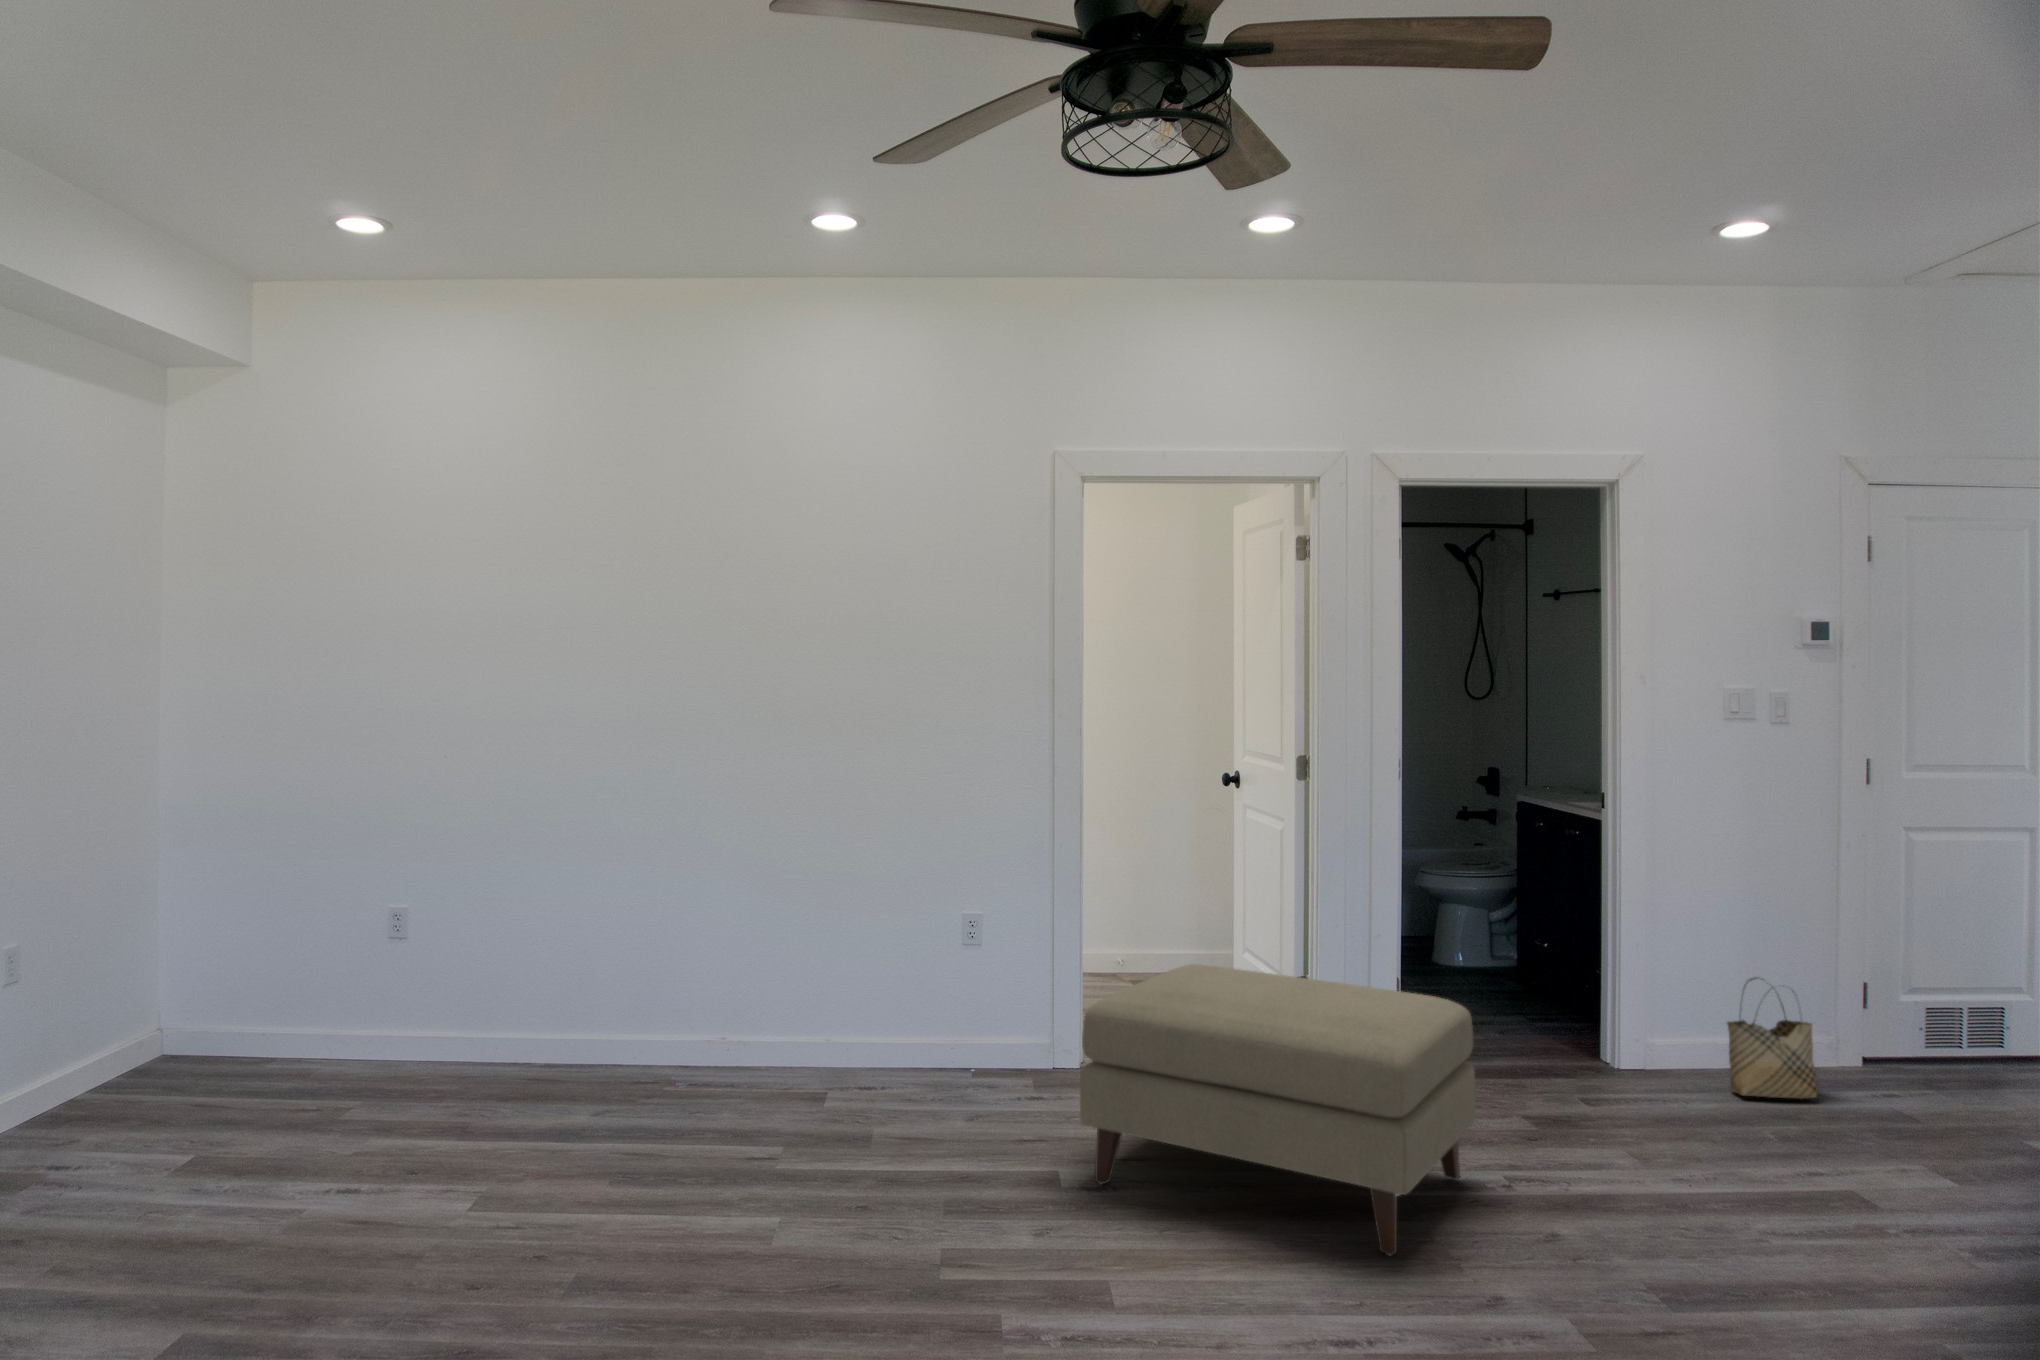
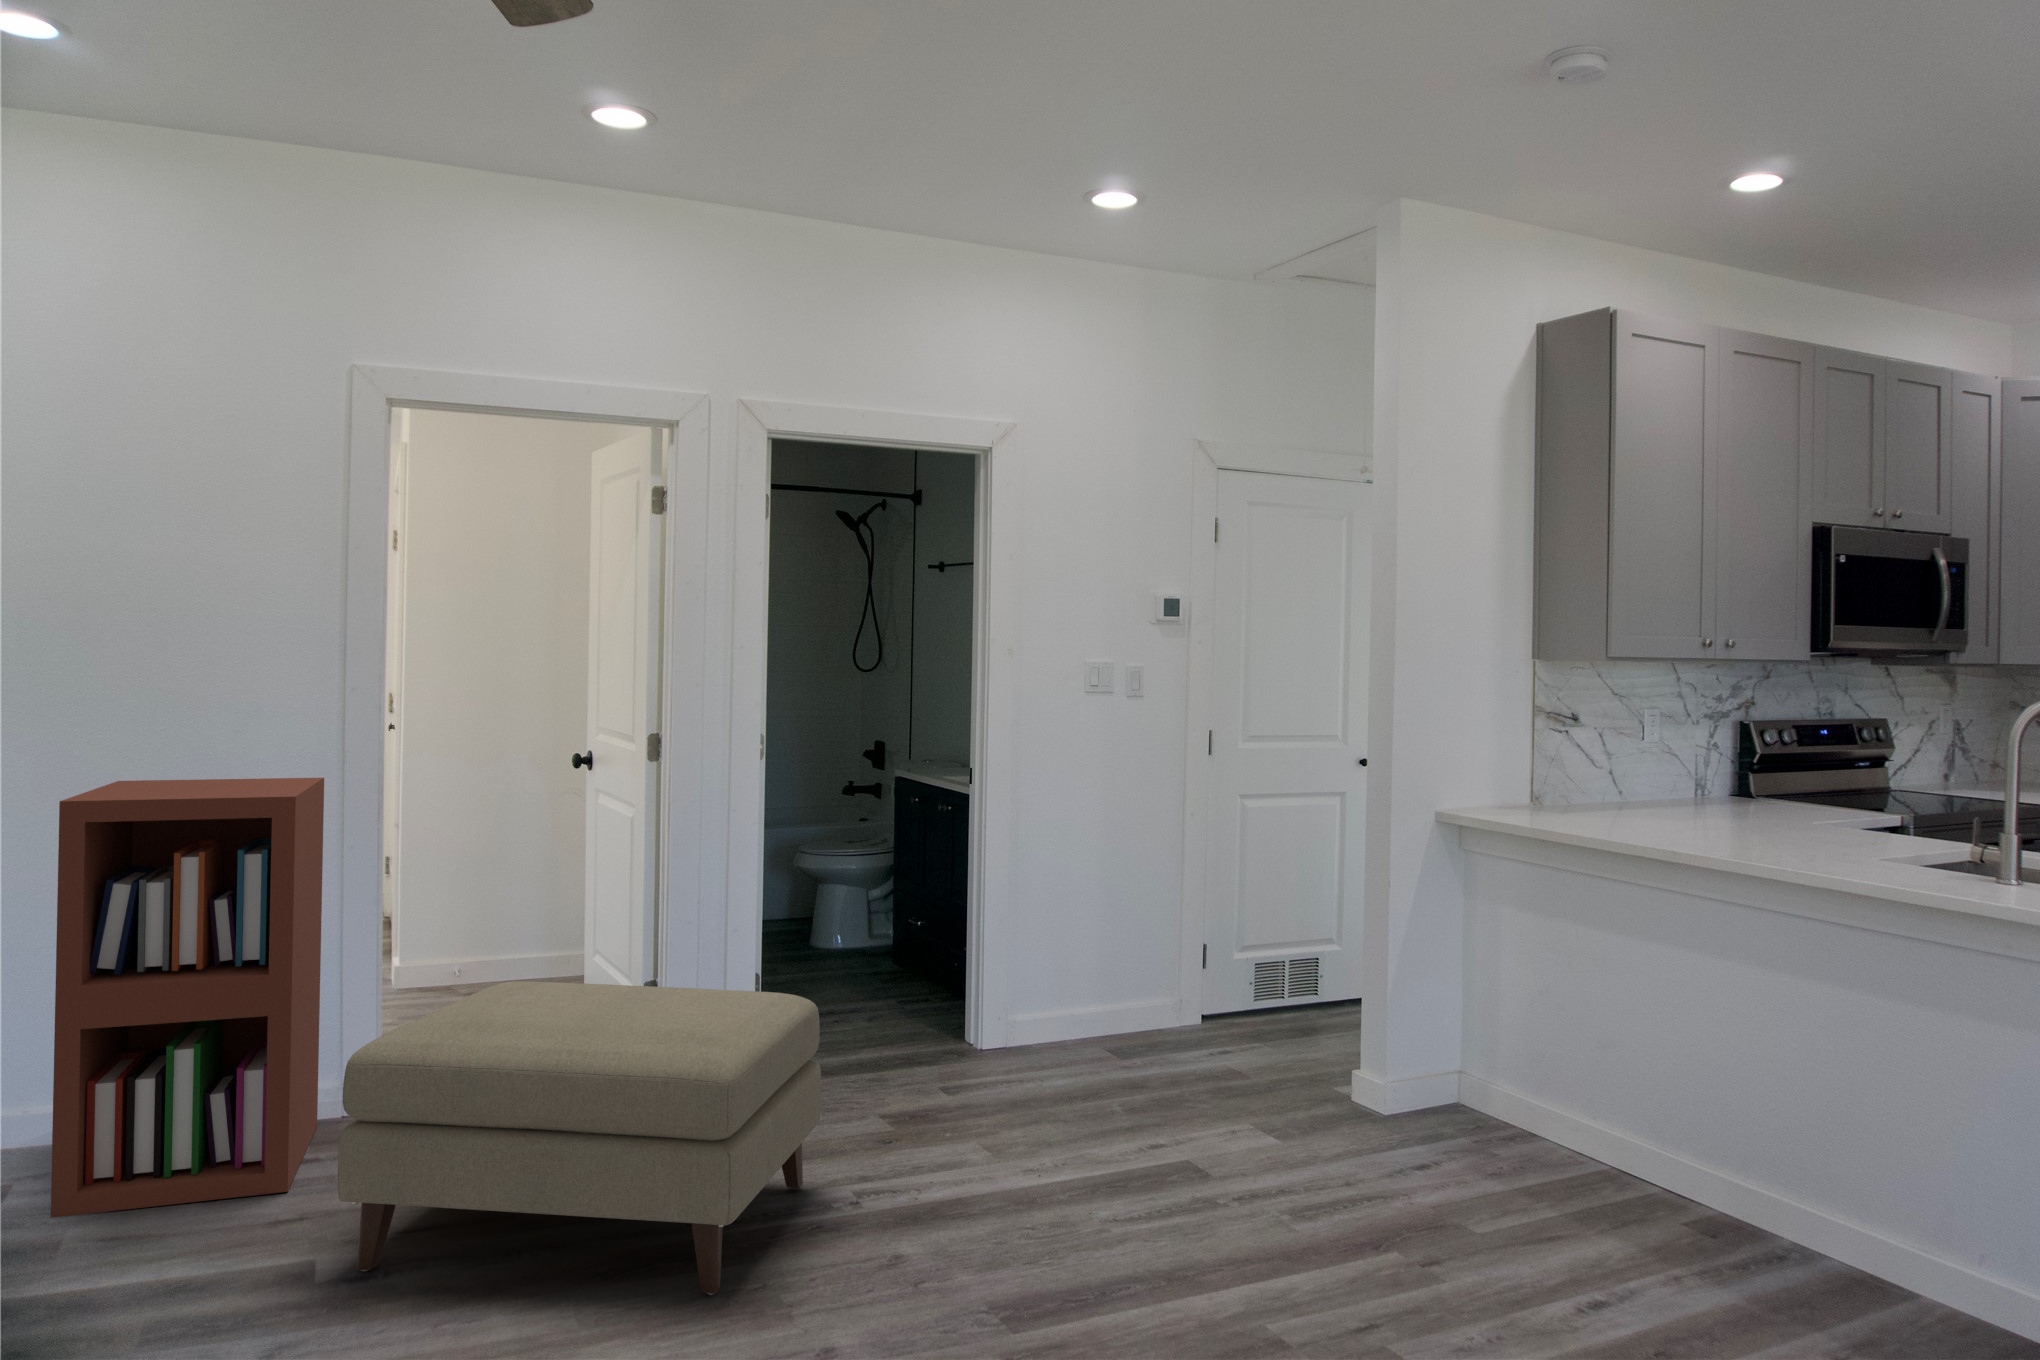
bookshelf: none [877,786,1042,1115] -> present [51,778,324,1218]
woven basket: present [1727,978,1818,1099] -> none [1069,936,1142,1052]

